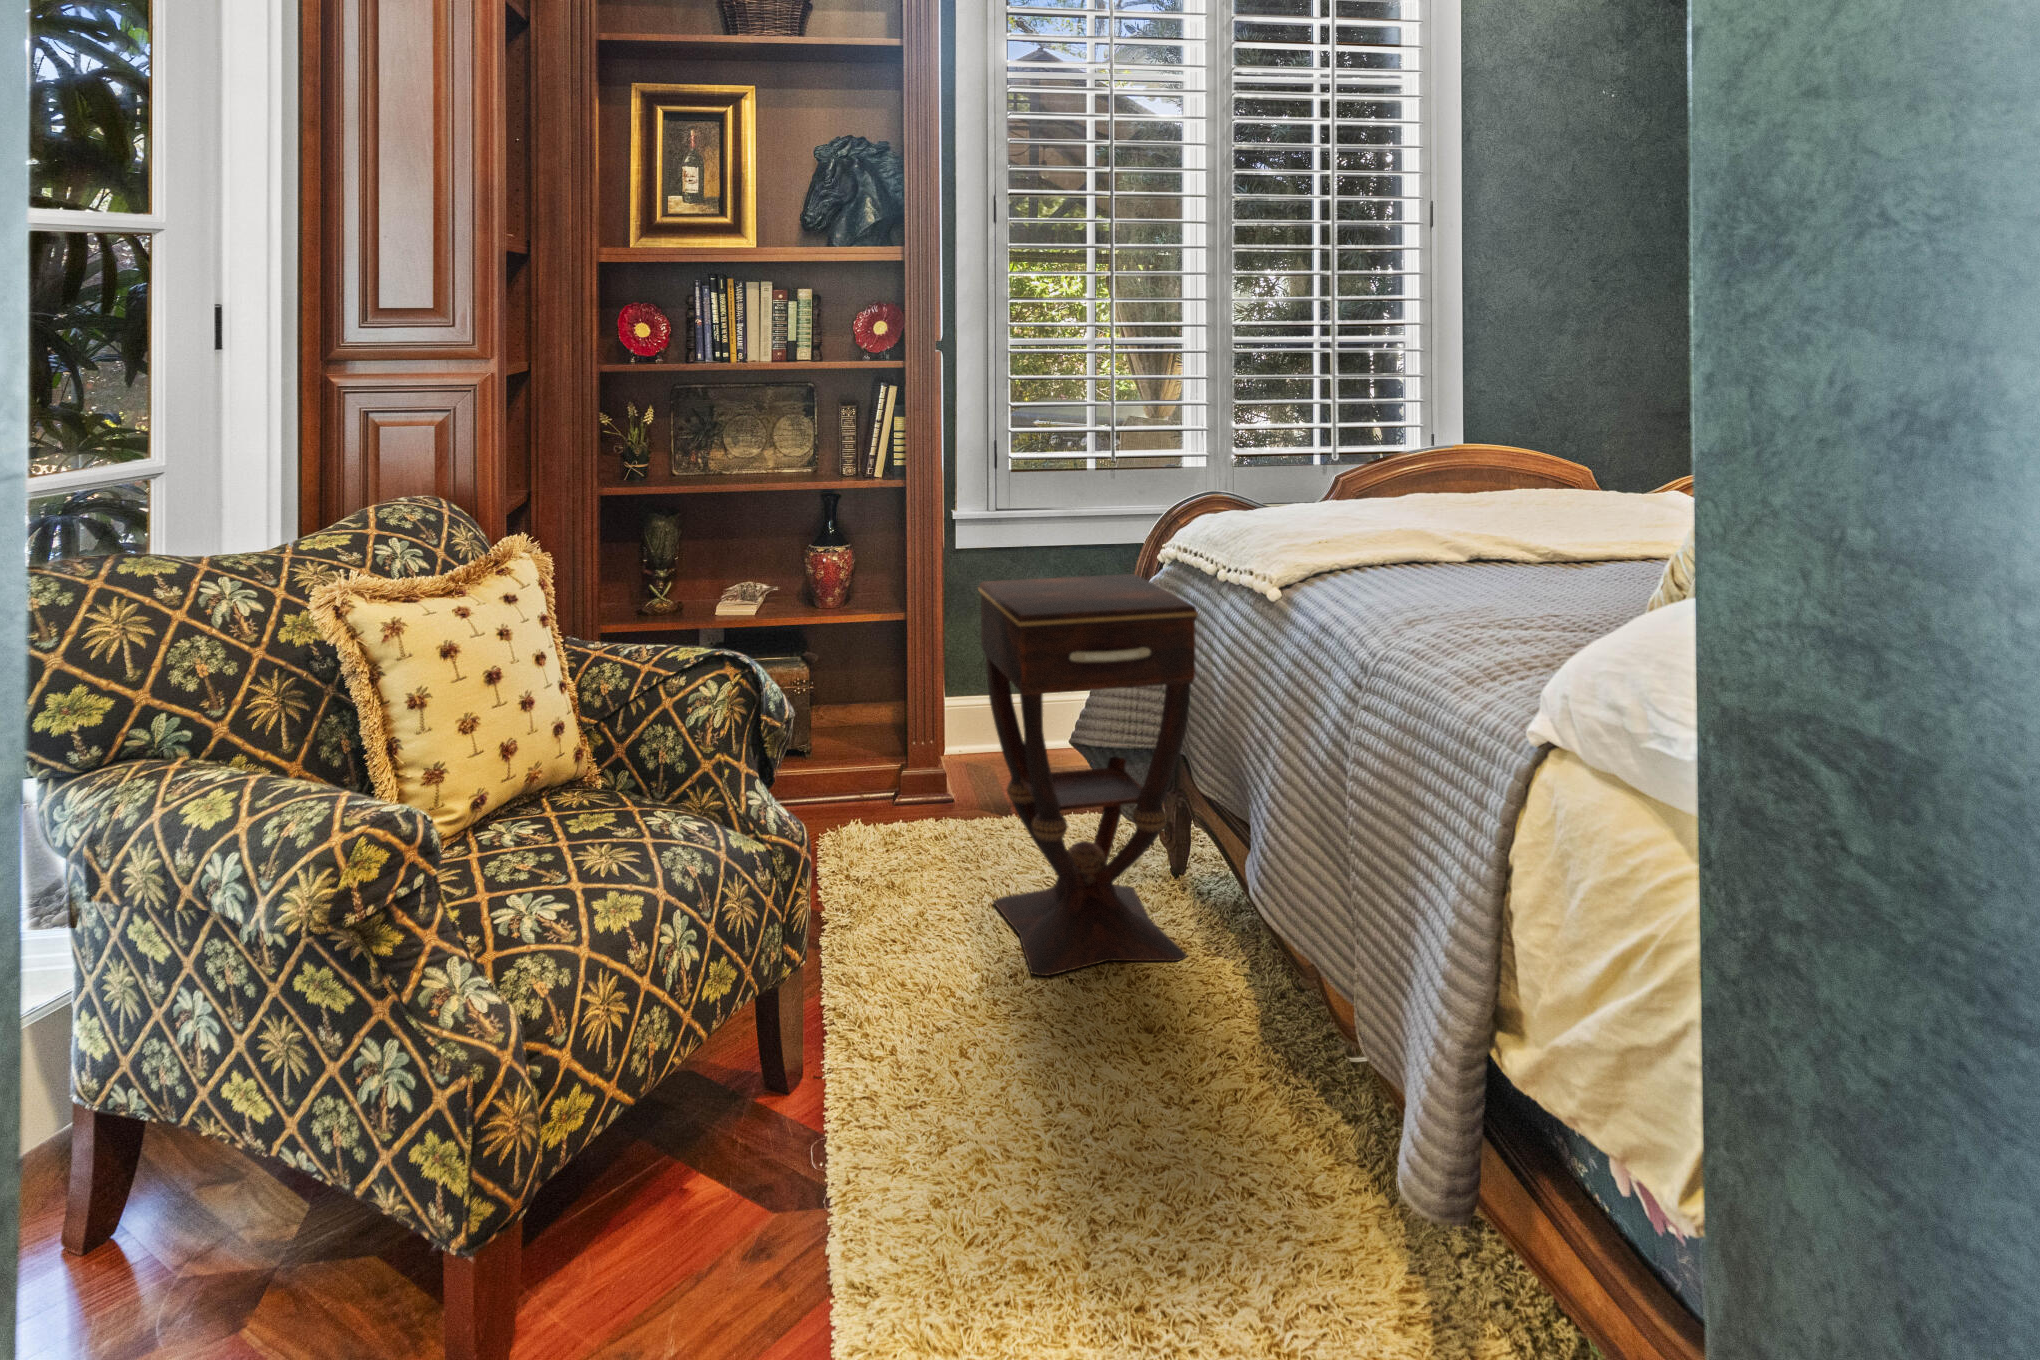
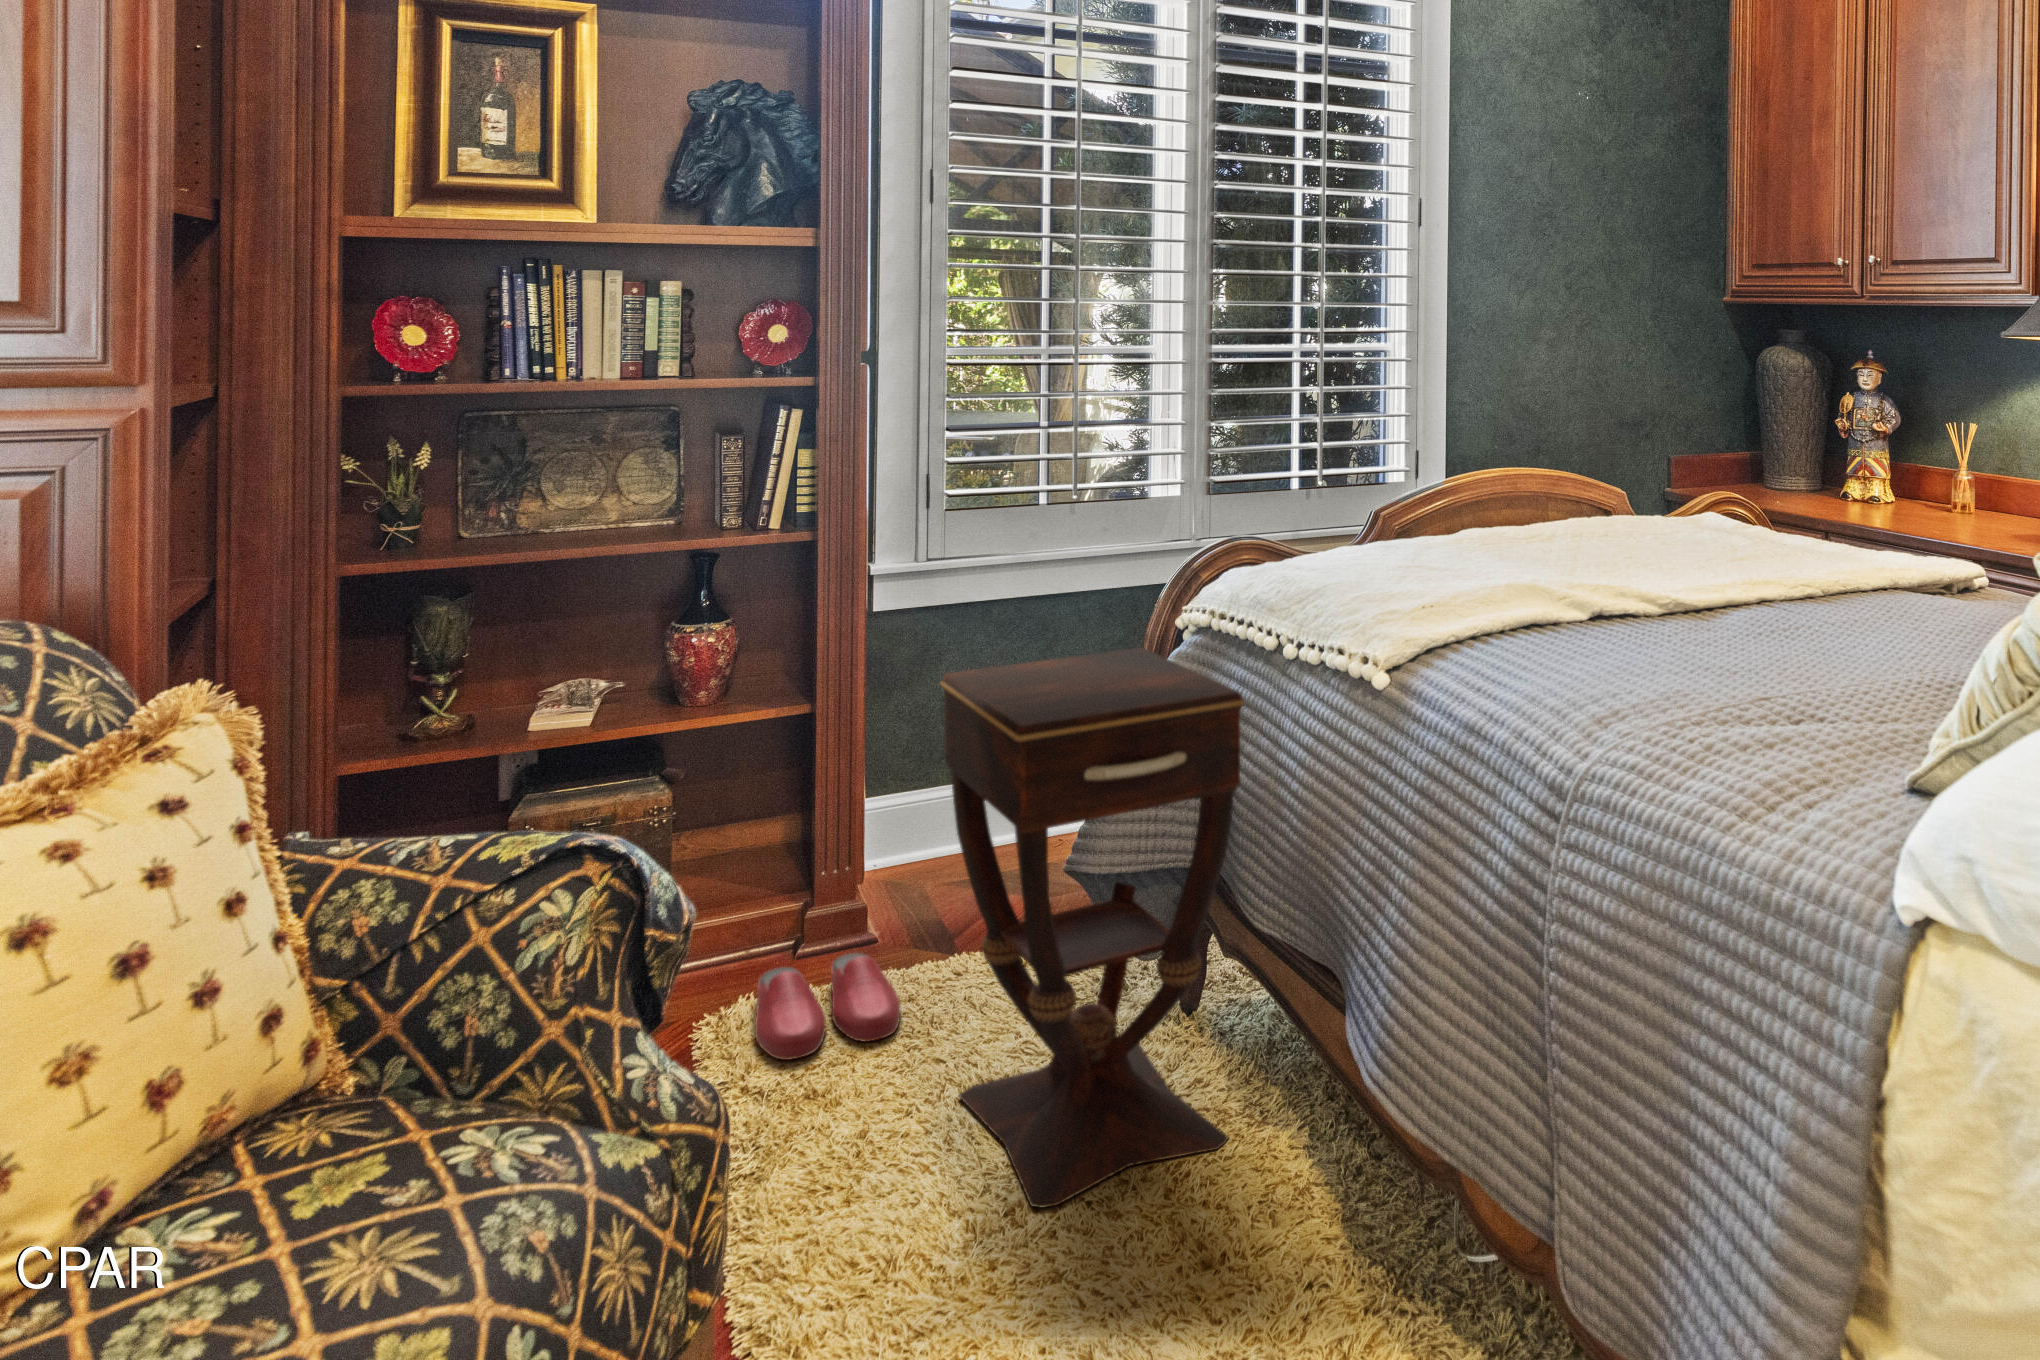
slippers: none [857,802,960,864] -> present [755,953,900,1060]

